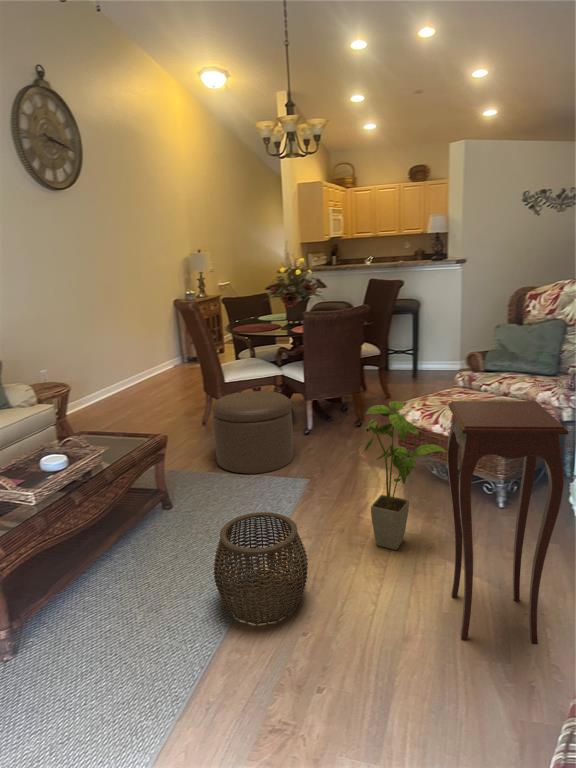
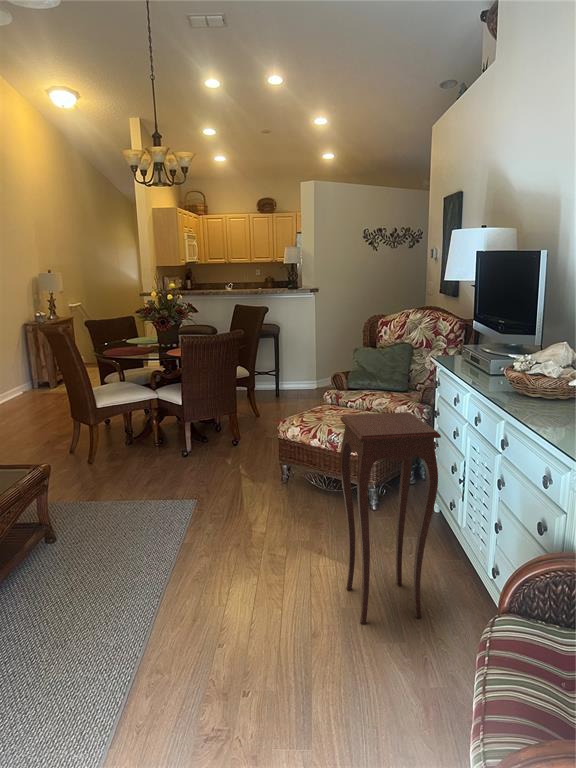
ottoman: present [212,391,293,474] -> none [90,415,176,500]
house plant: present [364,401,447,550] -> none [258,418,335,556]
woven basket: present [214,512,308,624] -> none [125,532,219,643]

